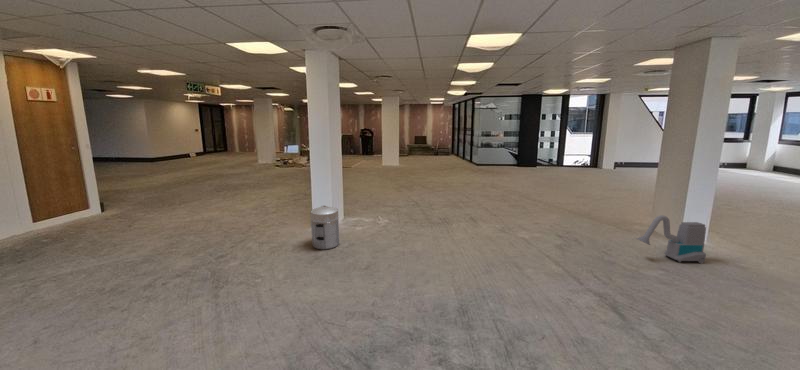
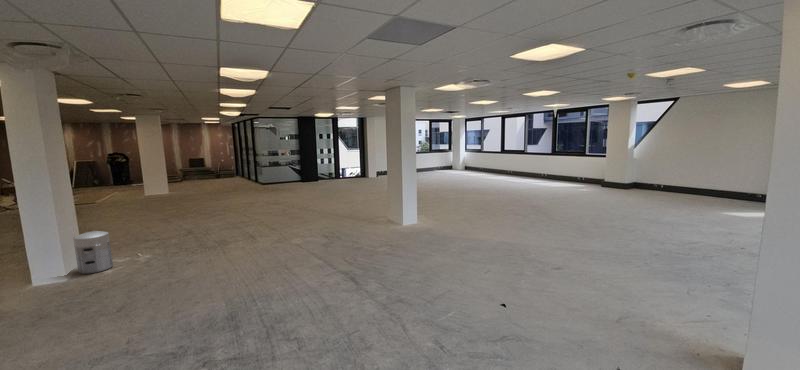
vacuum cleaner: present [637,215,706,263] -> none [361,199,398,227]

